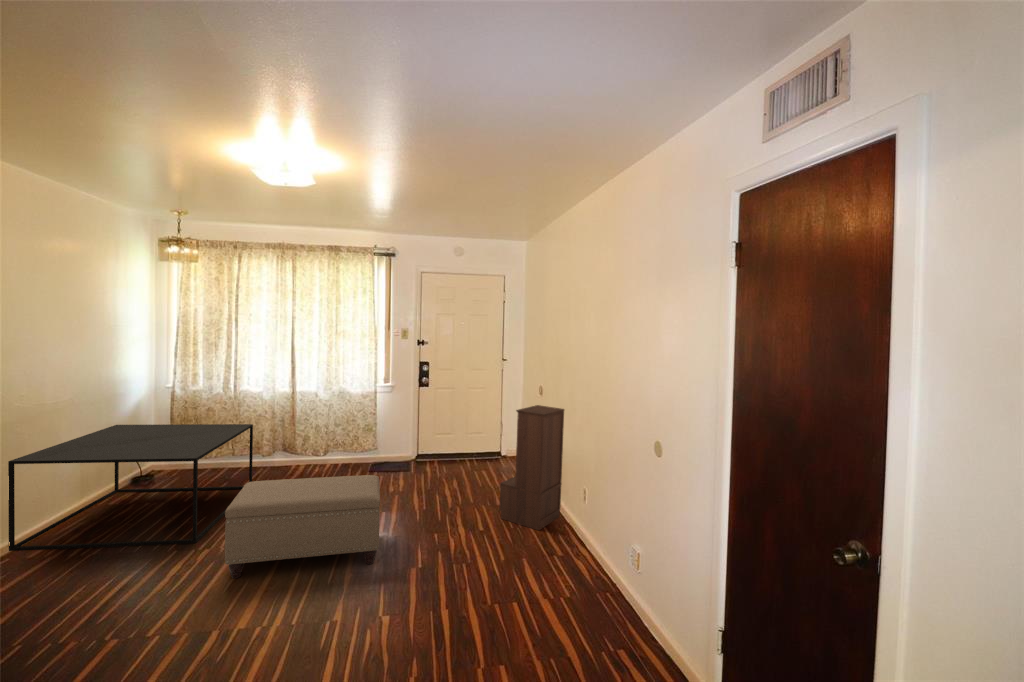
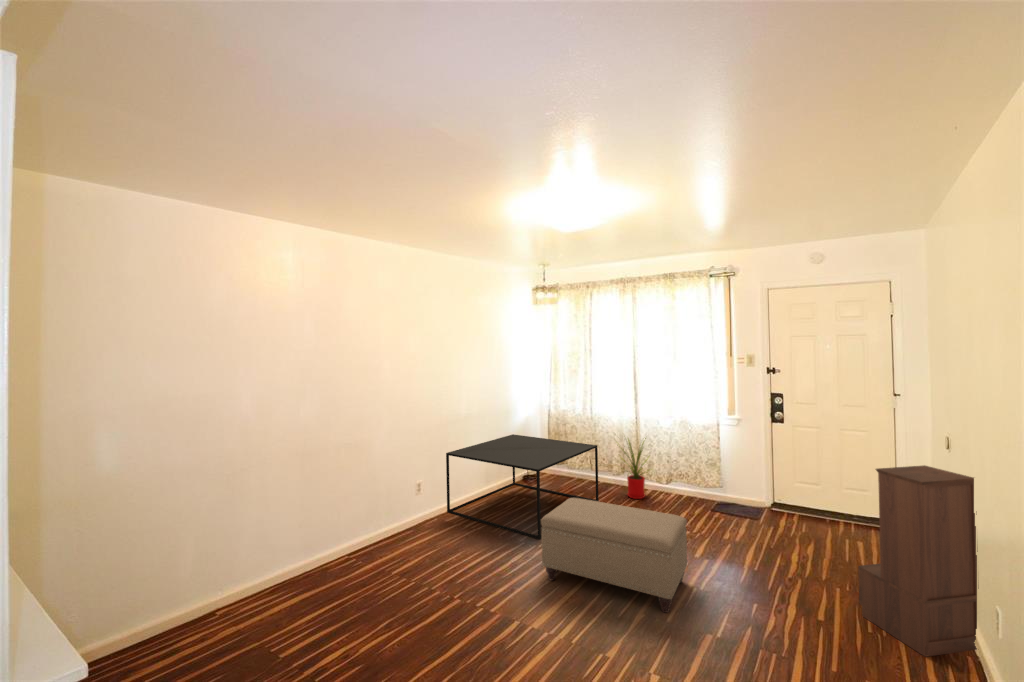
house plant: none [265,407,321,477] -> present [619,438,646,499]

